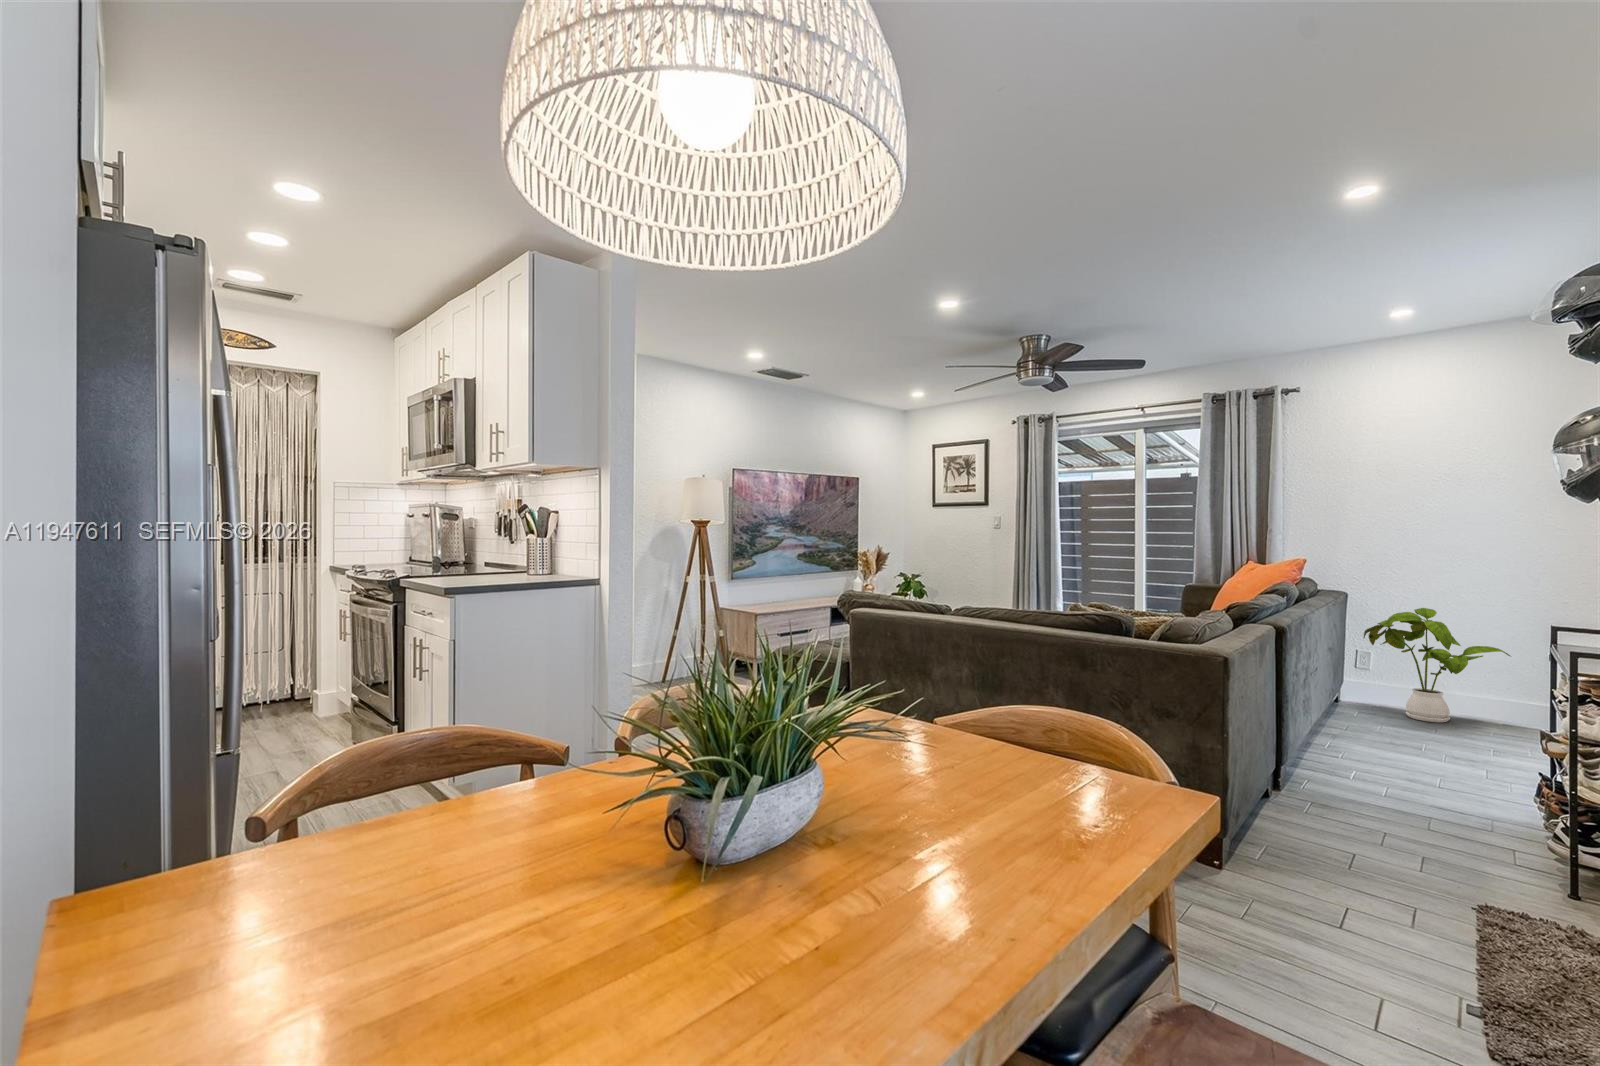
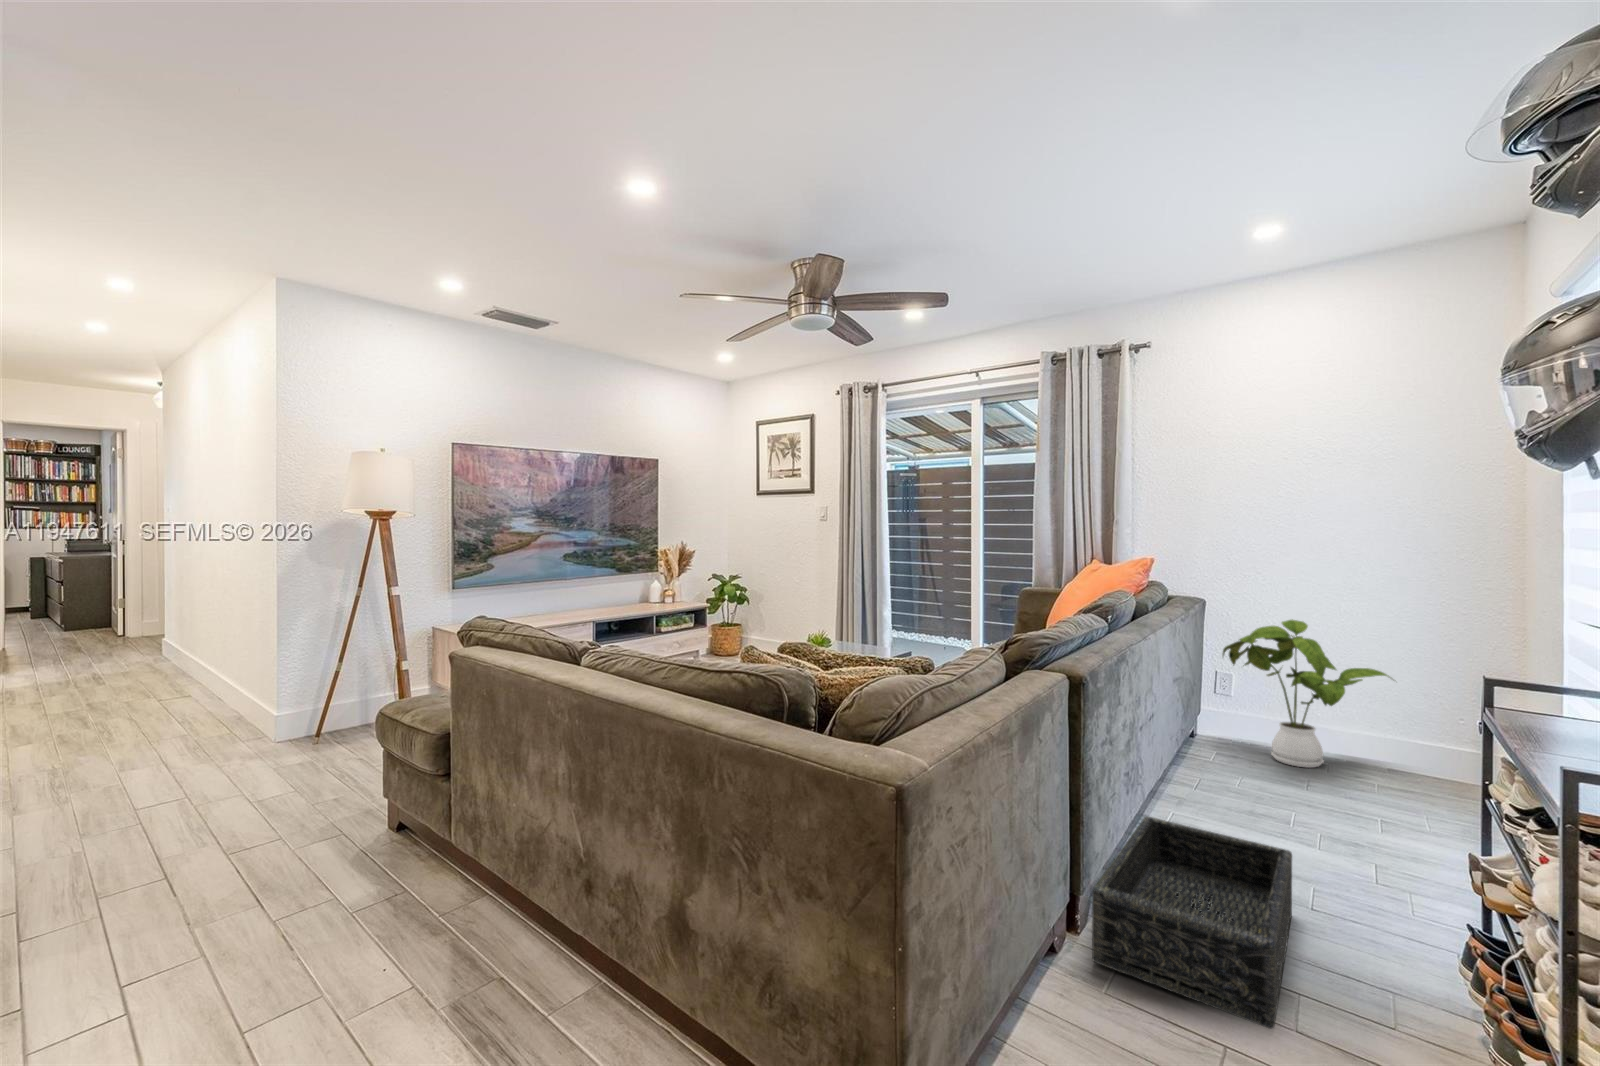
basket: none [1291,733,1425,833] -> present [1092,817,1292,1029]

